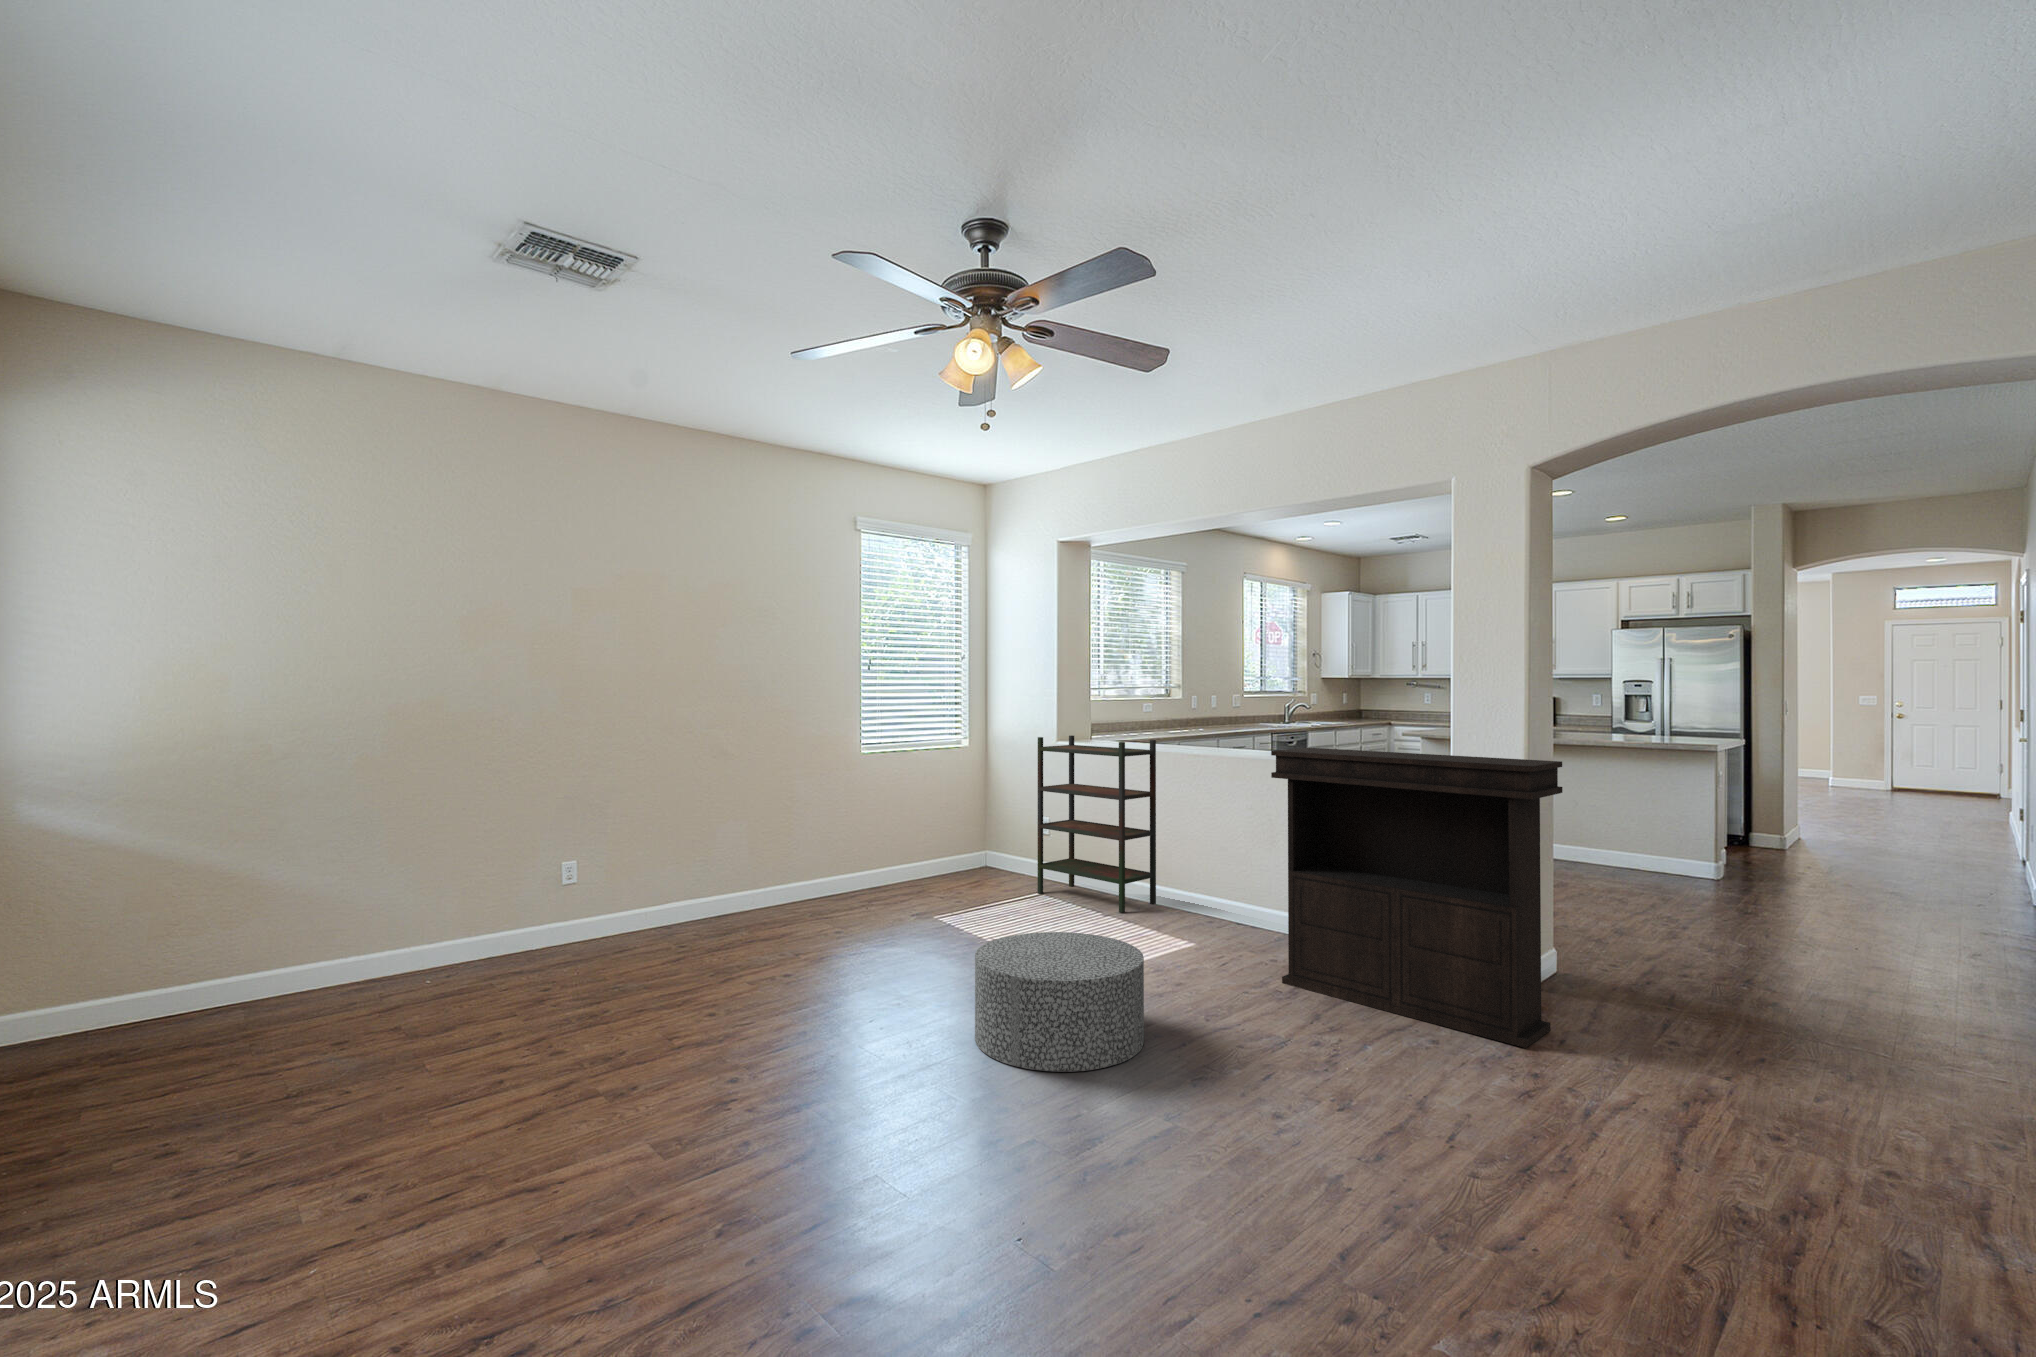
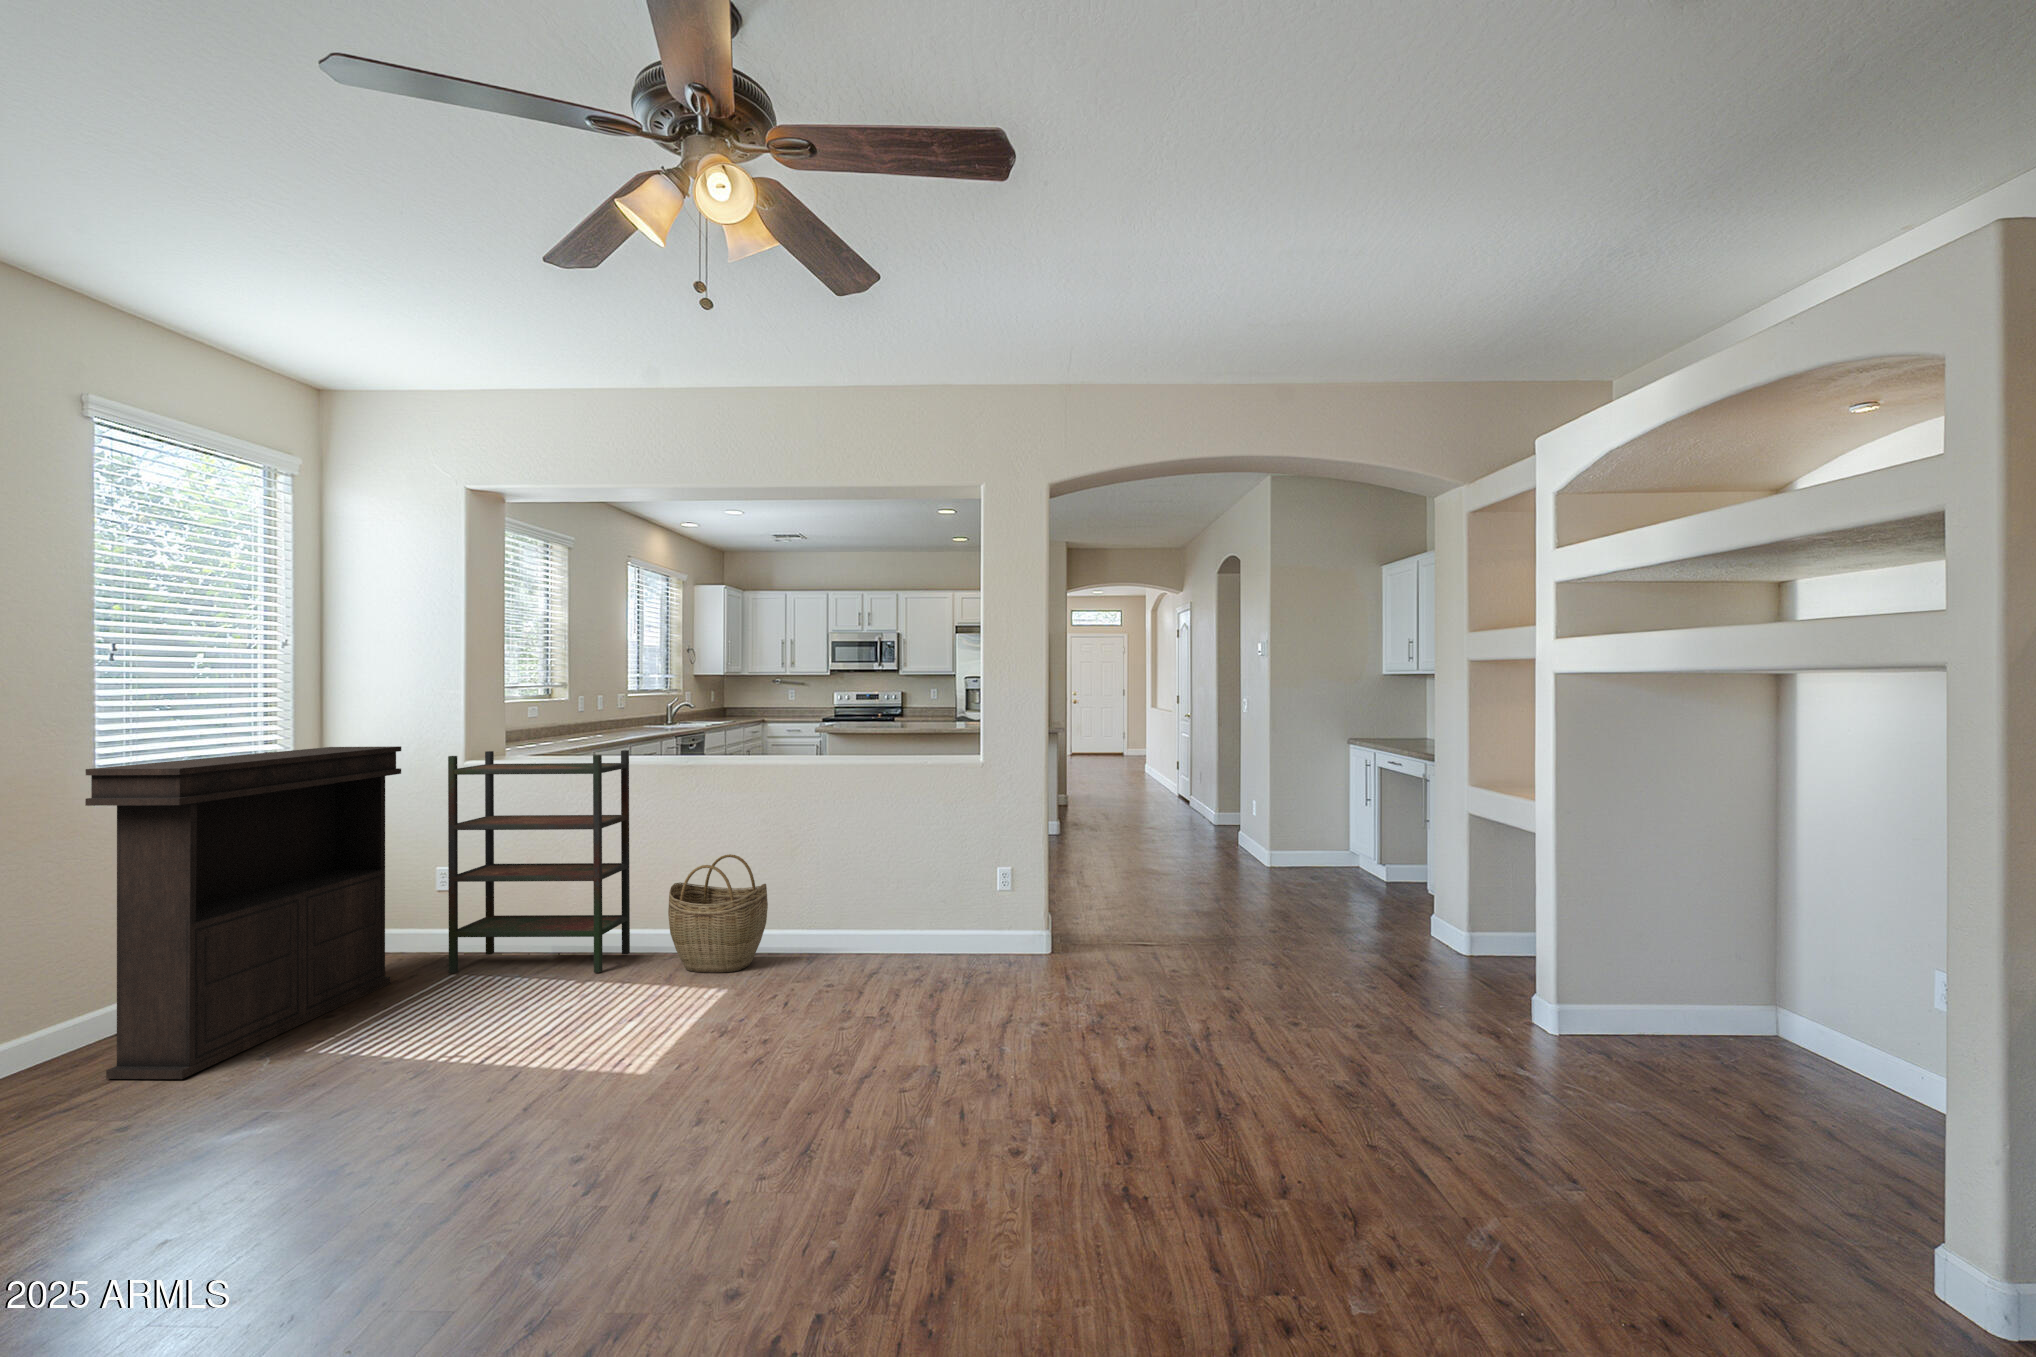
console table: present [1271,748,1563,1048] -> present [85,746,401,1079]
woven basket: none [1168,834,1249,933] -> present [668,854,768,973]
ottoman: present [975,932,1144,1072] -> none [571,1003,812,1215]

